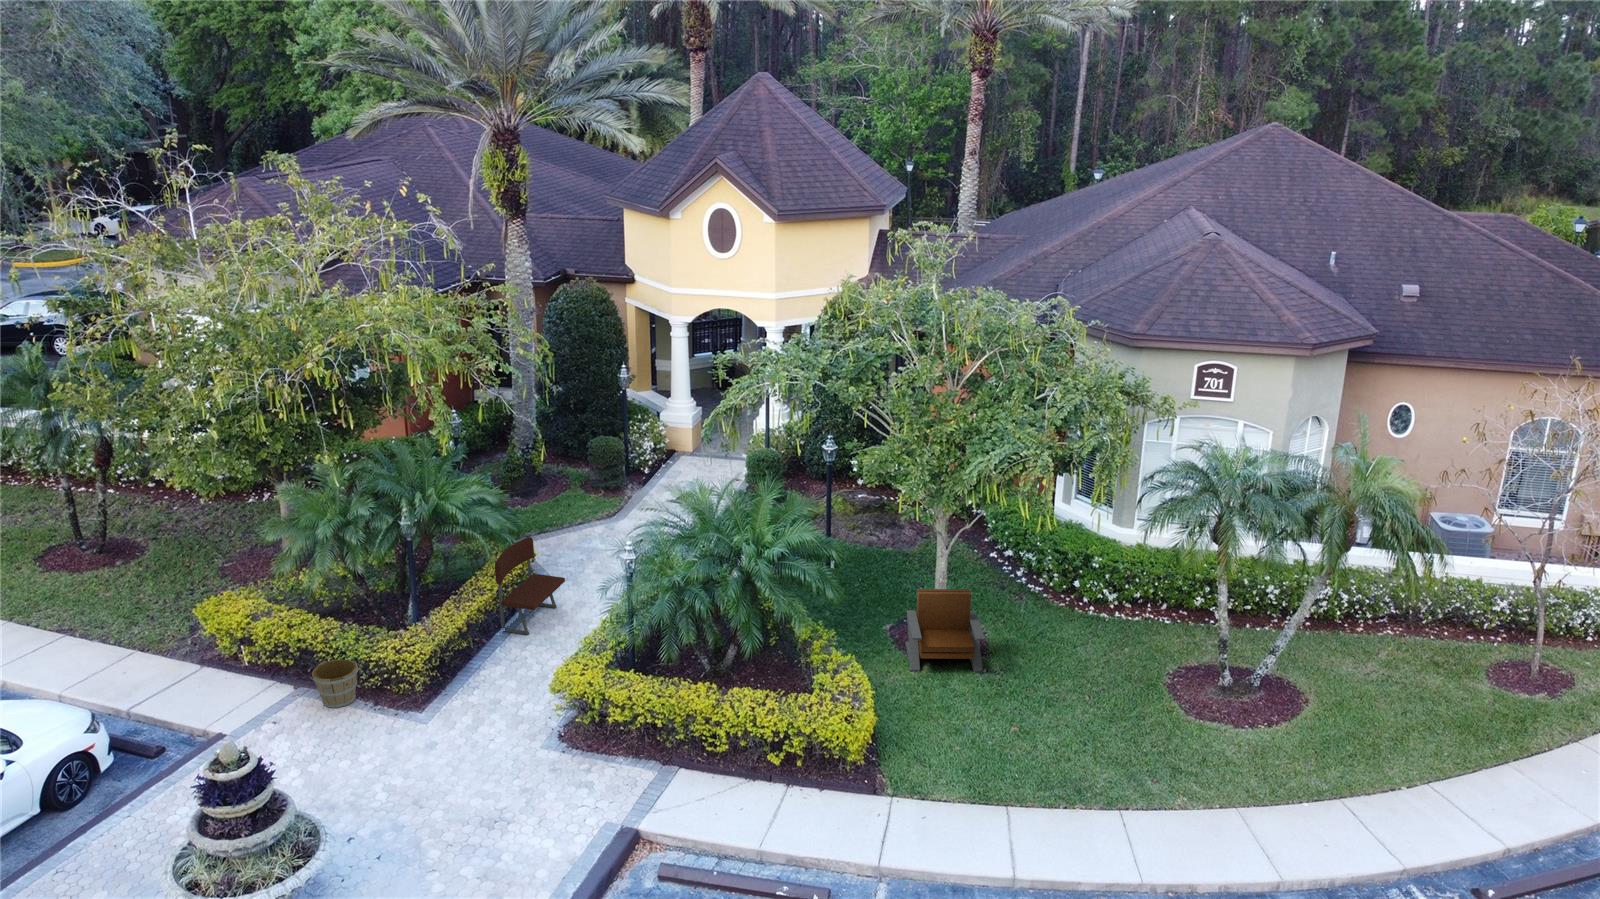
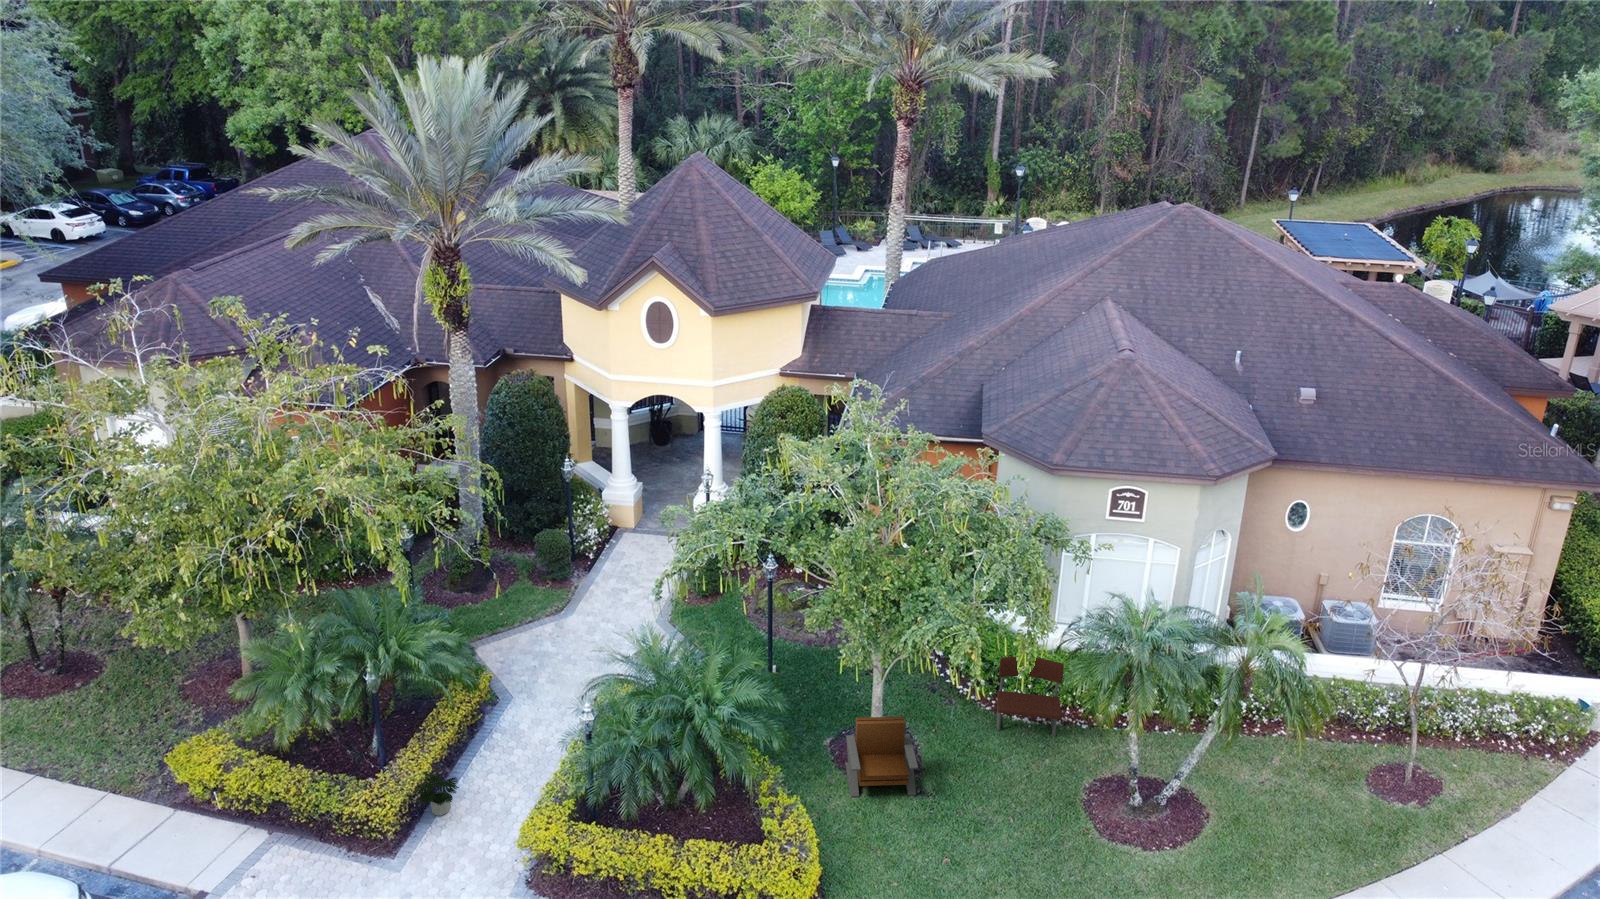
bench: present [495,537,565,635] -> present [997,657,1064,737]
potted plant: none [448,634,493,676] -> present [417,775,459,815]
wooden bucket: present [312,659,358,708] -> none [288,812,332,861]

